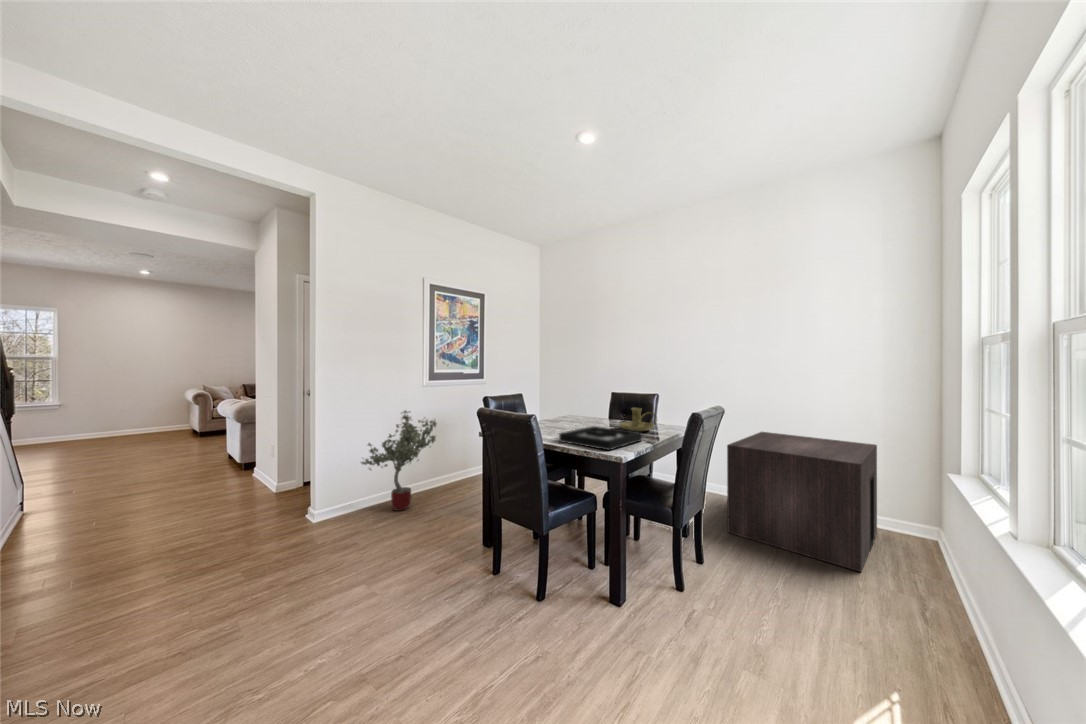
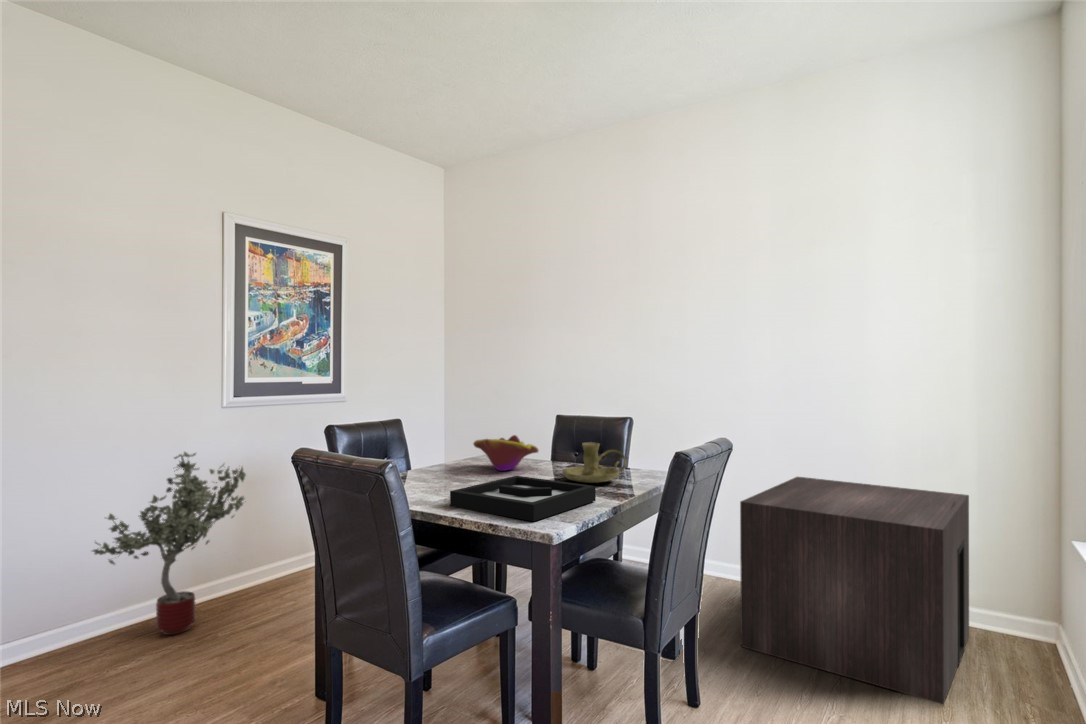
decorative bowl: none [566,403,604,424] -> present [474,435,538,471]

